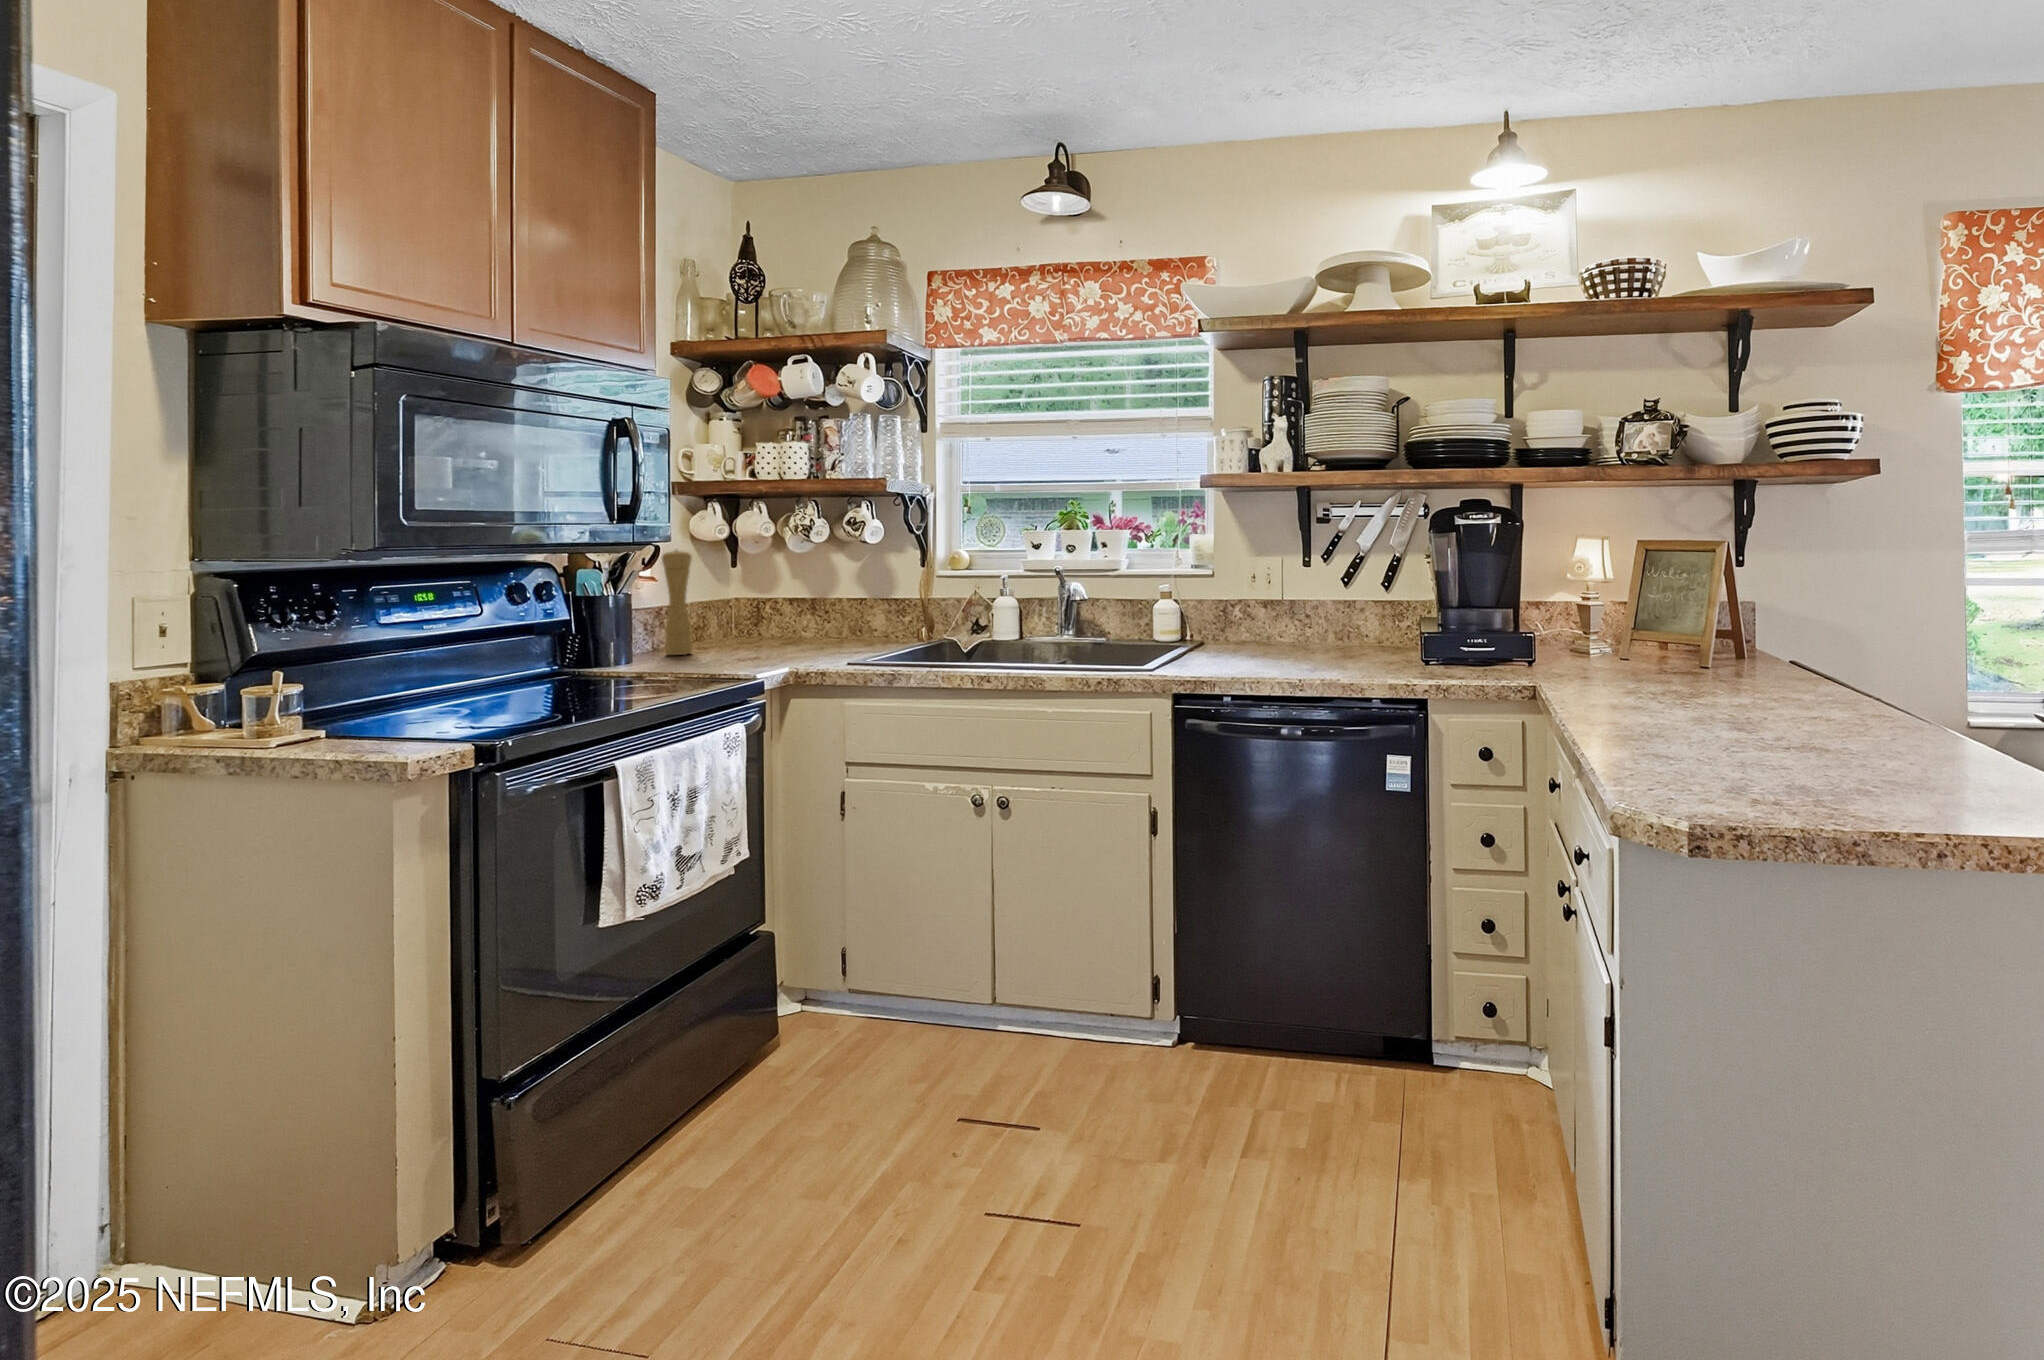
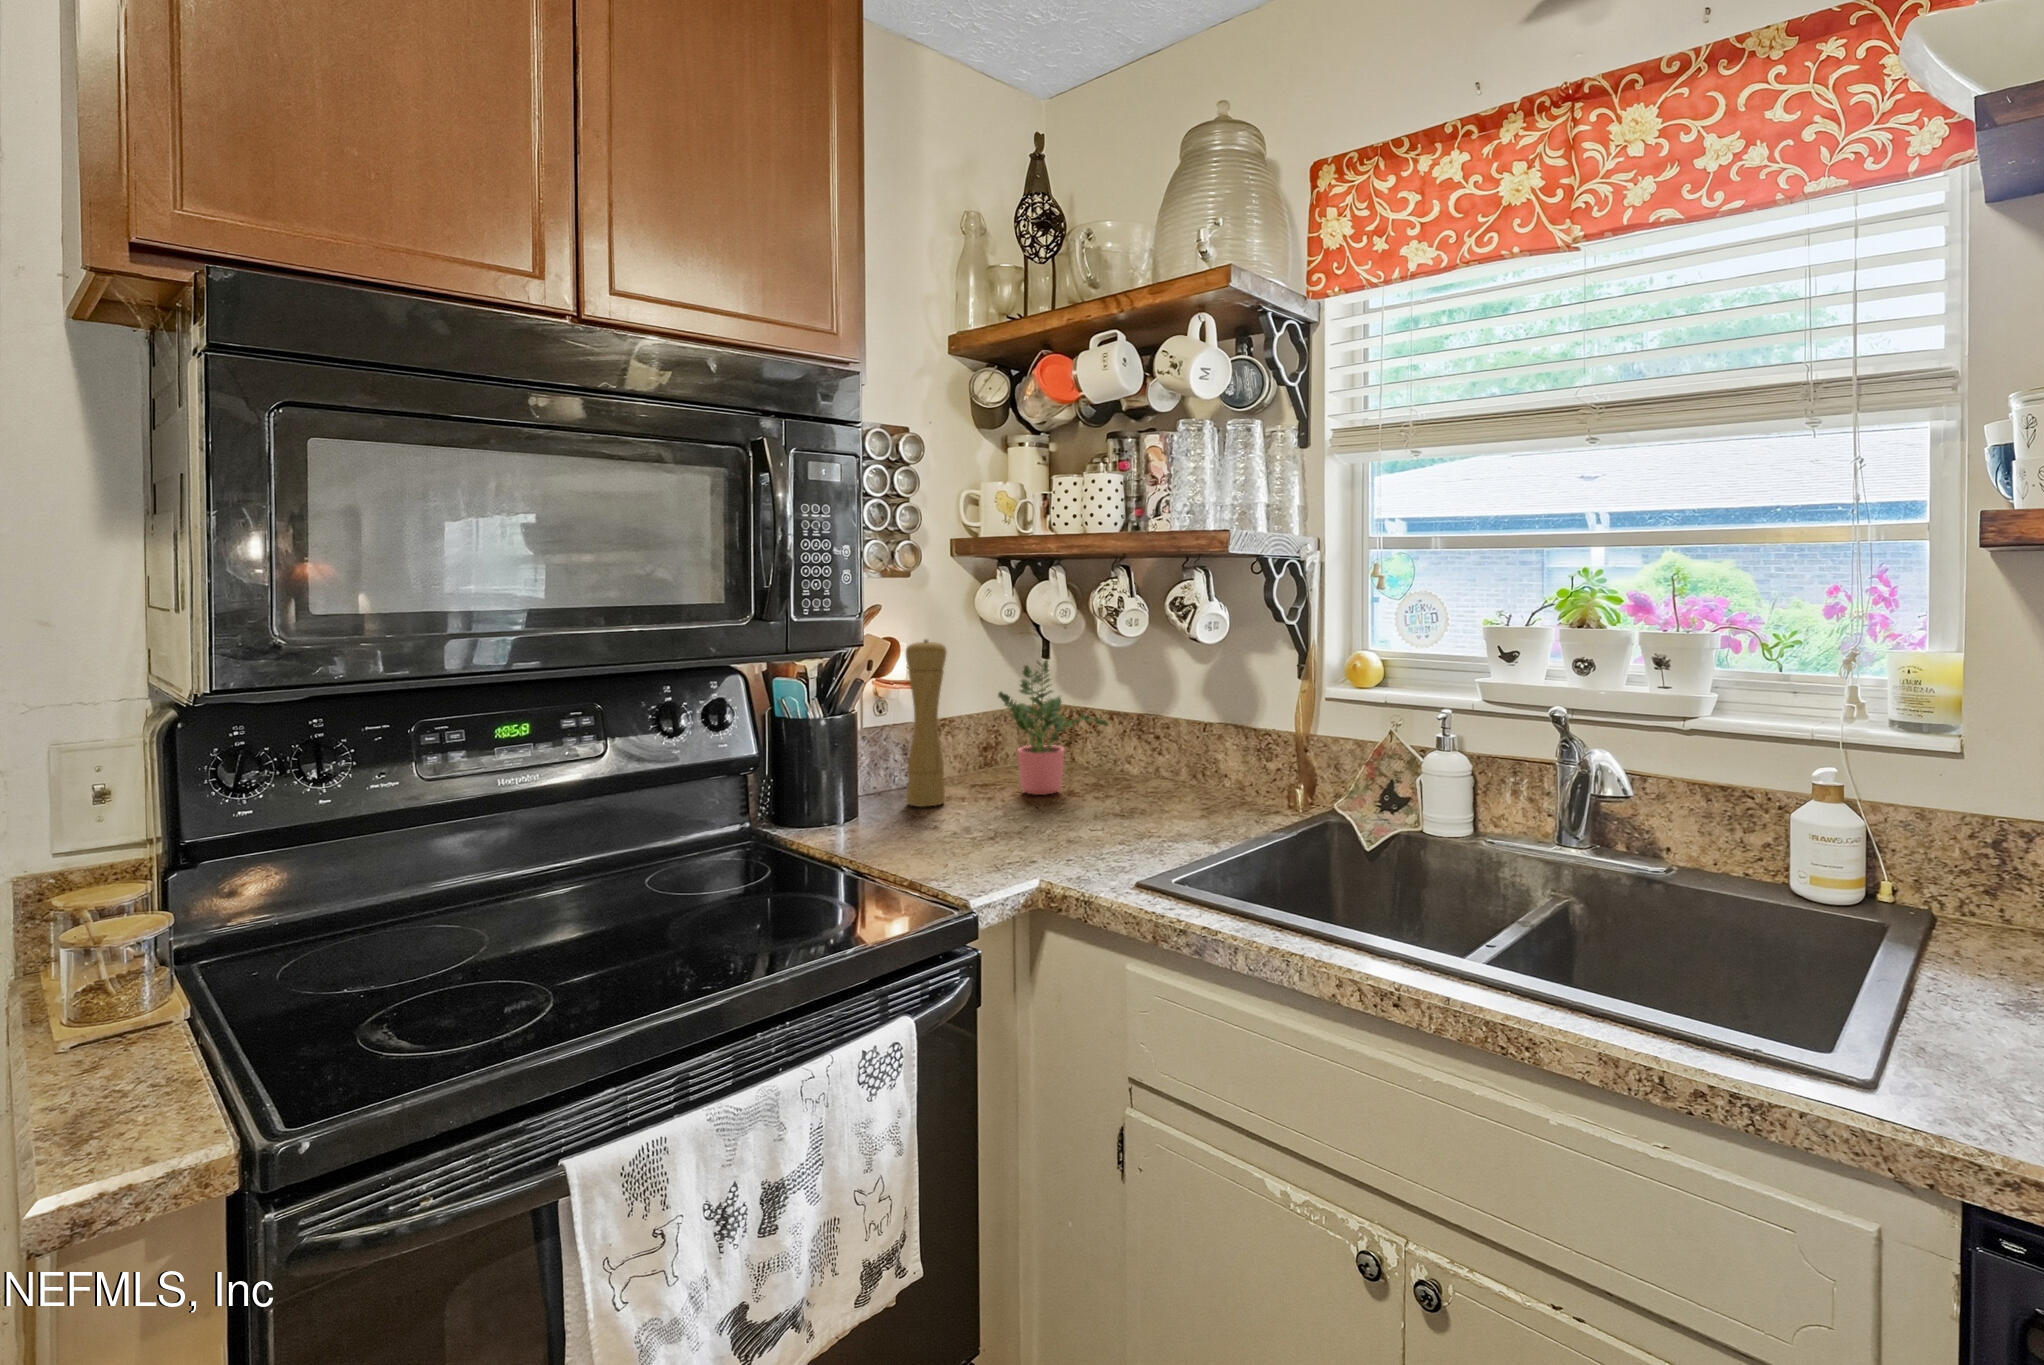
potted plant: none [728,563,800,646] -> present [998,660,1108,795]

